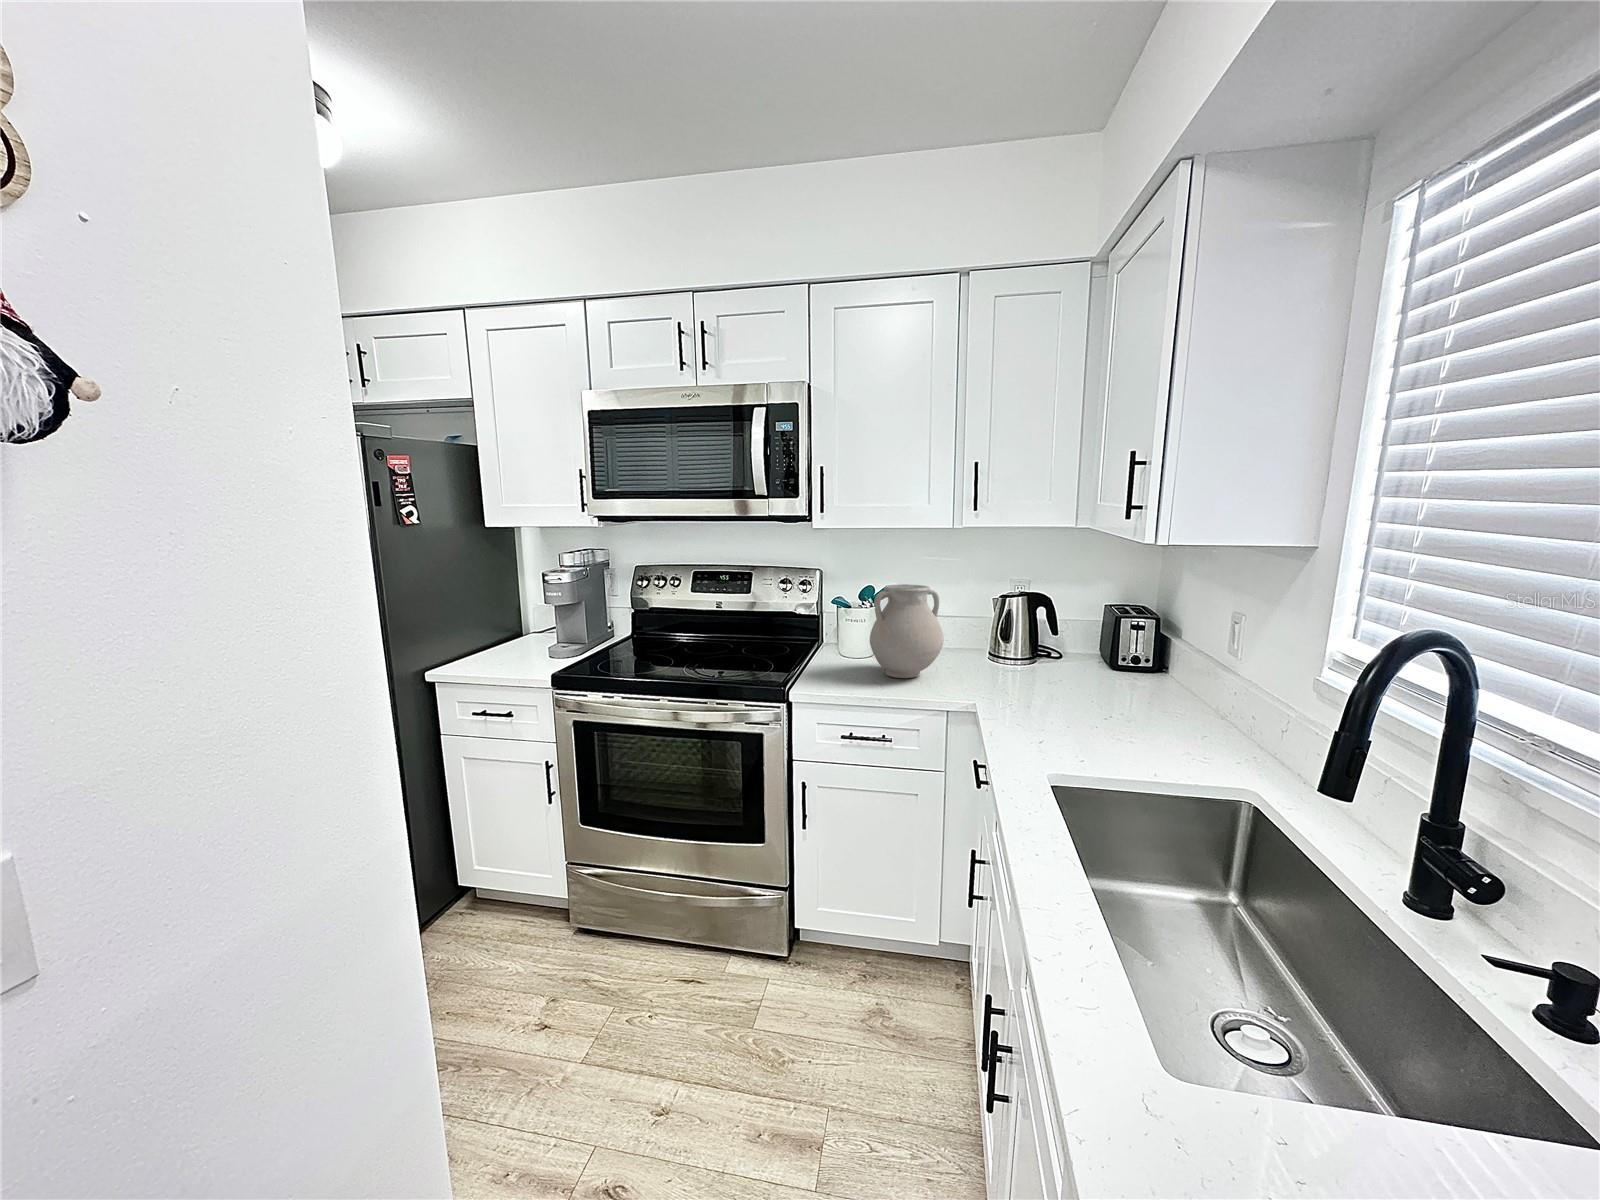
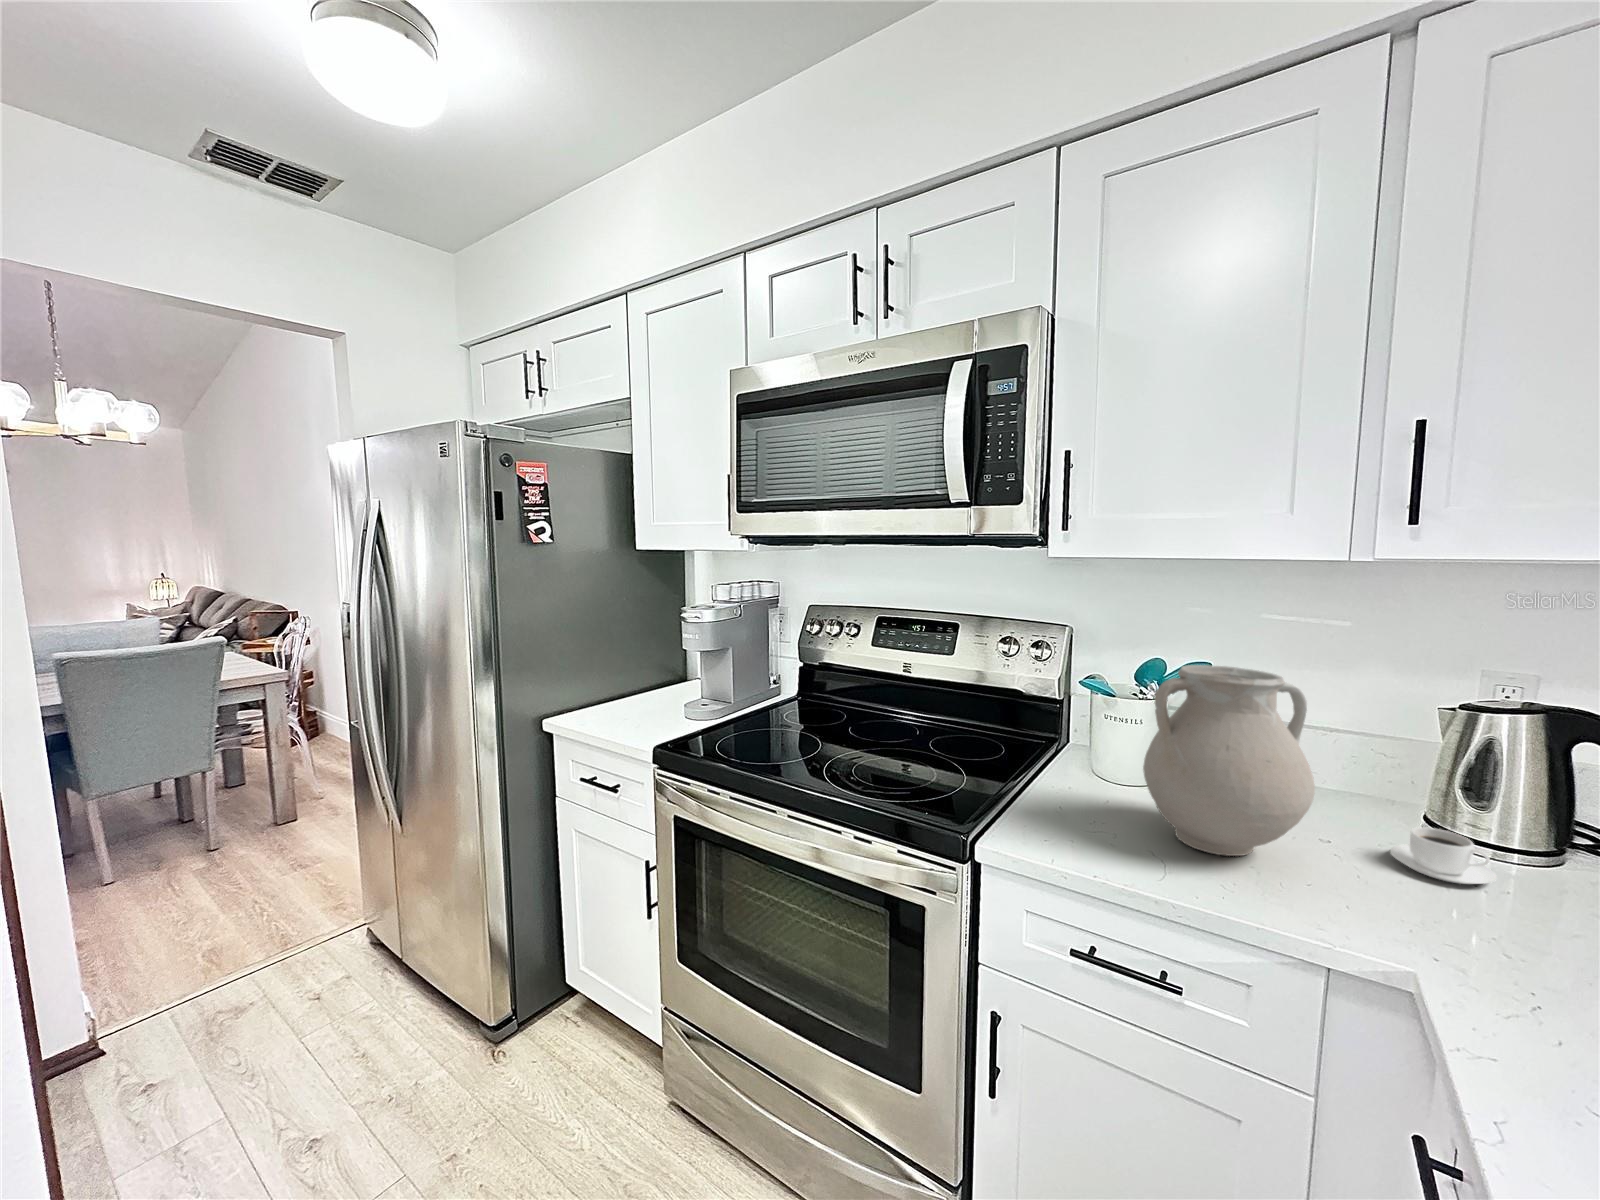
coffee cup: none [973,653,1010,674] -> present [1390,827,1497,884]

